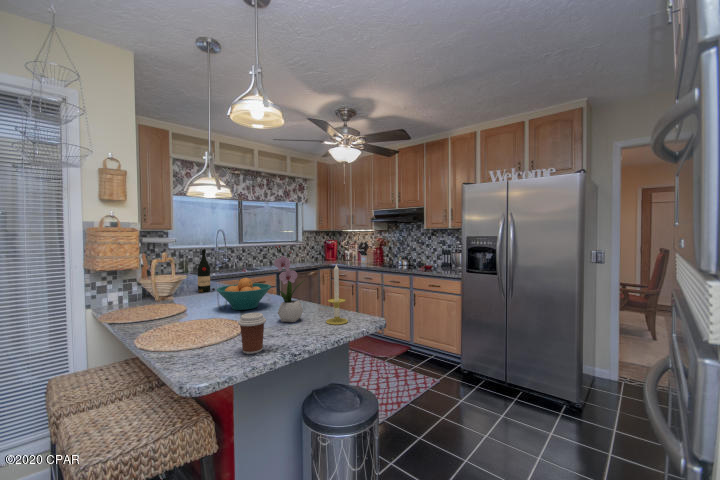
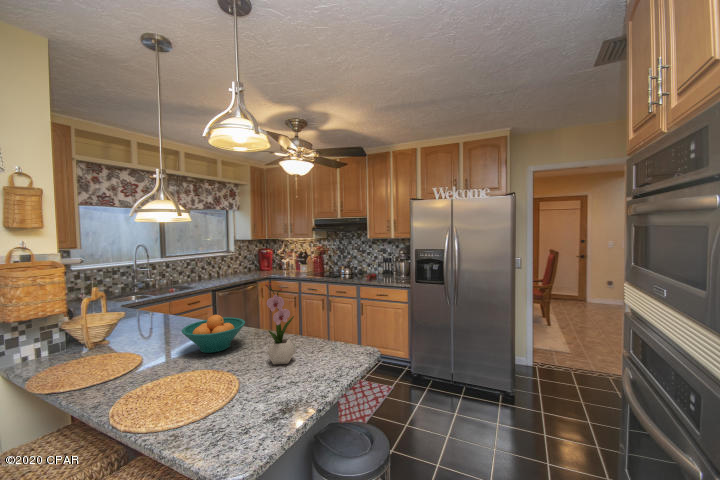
wine bottle: present [198,249,215,293] -> none [135,278,159,330]
candle: present [326,264,348,325] -> none [320,297,343,362]
coffee cup: present [238,313,266,354] -> none [254,369,284,417]

